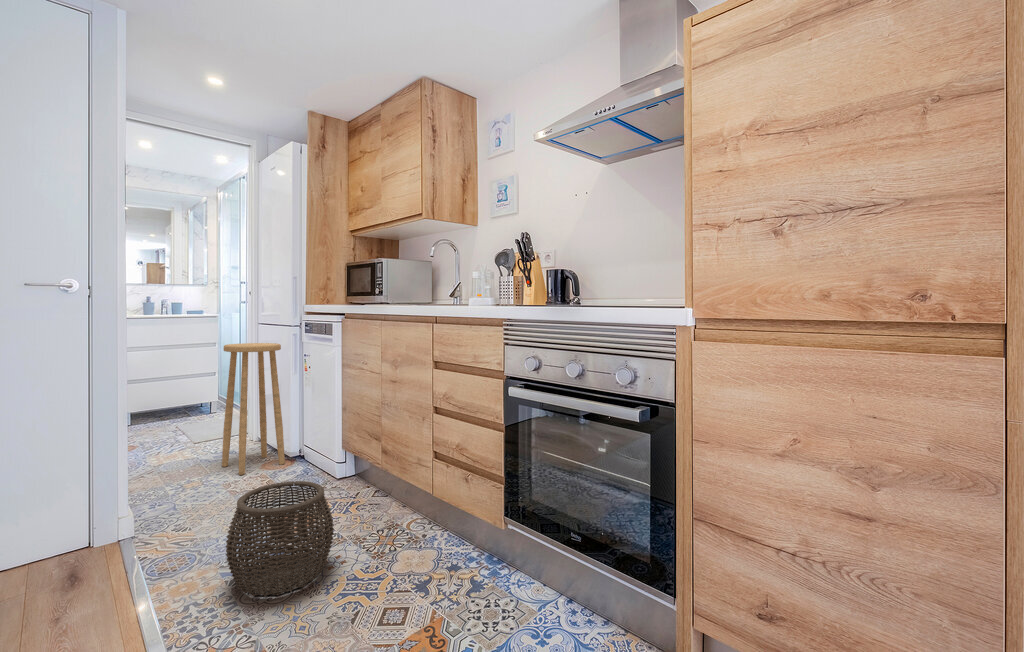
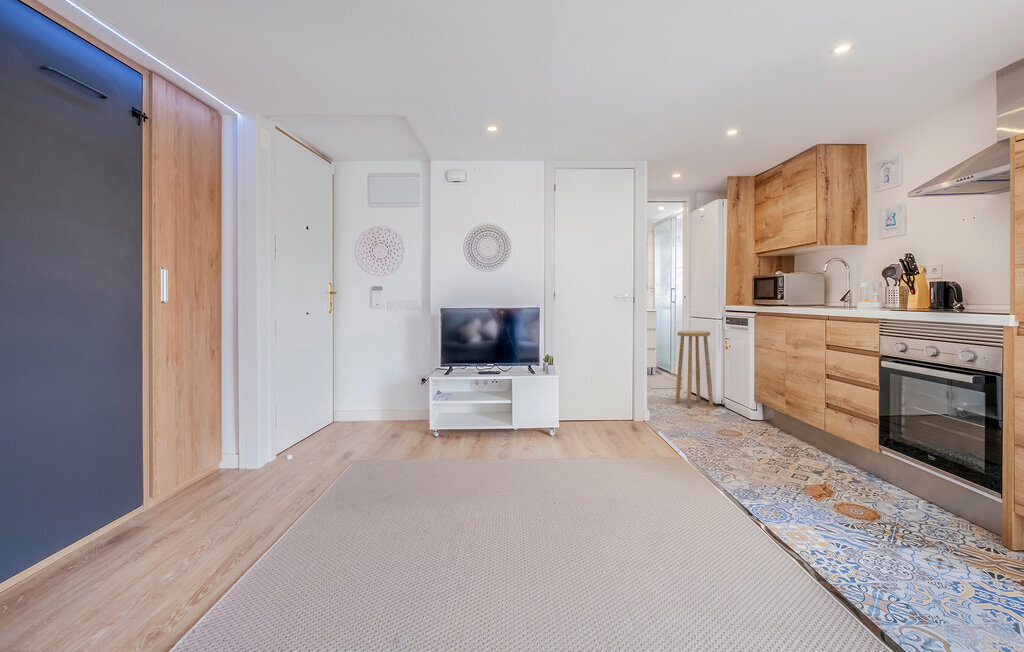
woven basket: present [226,481,334,597] -> none [703,405,759,457]

